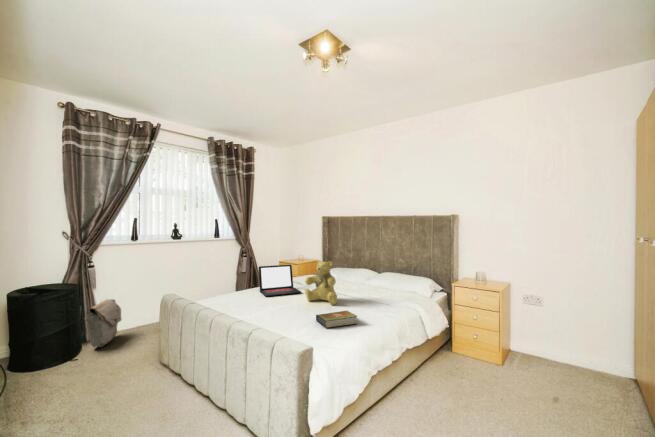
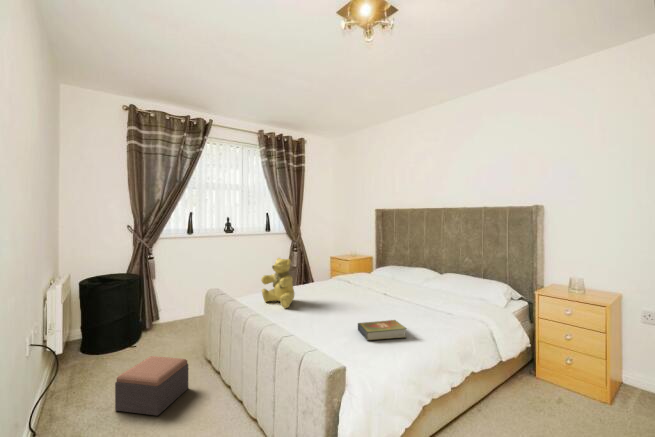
teddy bear: present [305,261,337,305] -> present [261,258,294,308]
laptop: present [259,265,301,296] -> none [304,262,348,296]
bag: present [85,299,121,347] -> none [143,290,178,336]
footstool: none [74,362,150,419] -> present [115,356,188,416]

